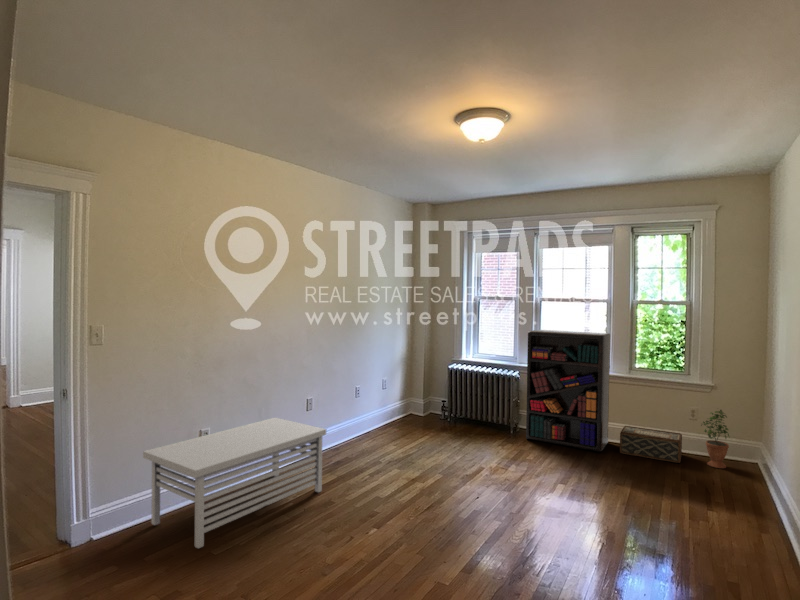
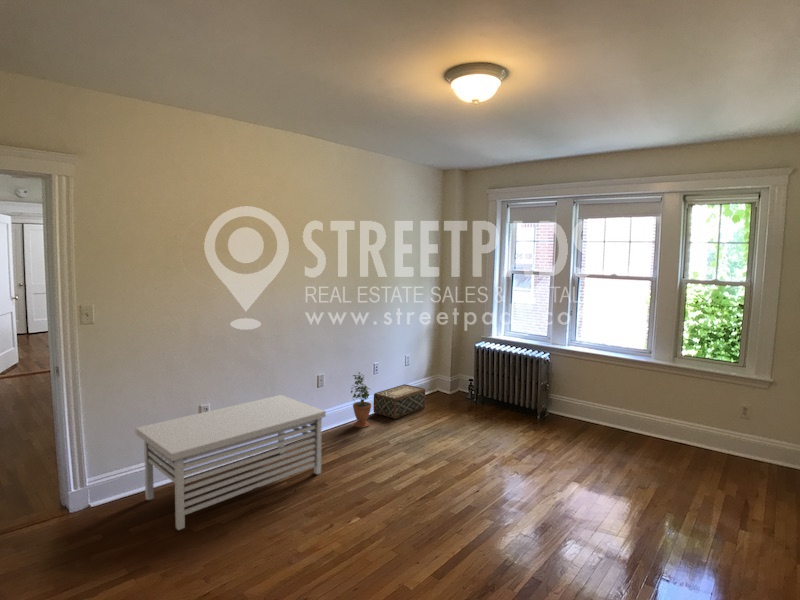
bookshelf: present [526,330,610,451] -> none [552,309,653,446]
potted plant: present [703,410,729,468] -> present [351,372,371,428]
woven basket: present [620,426,682,463] -> present [373,384,425,419]

